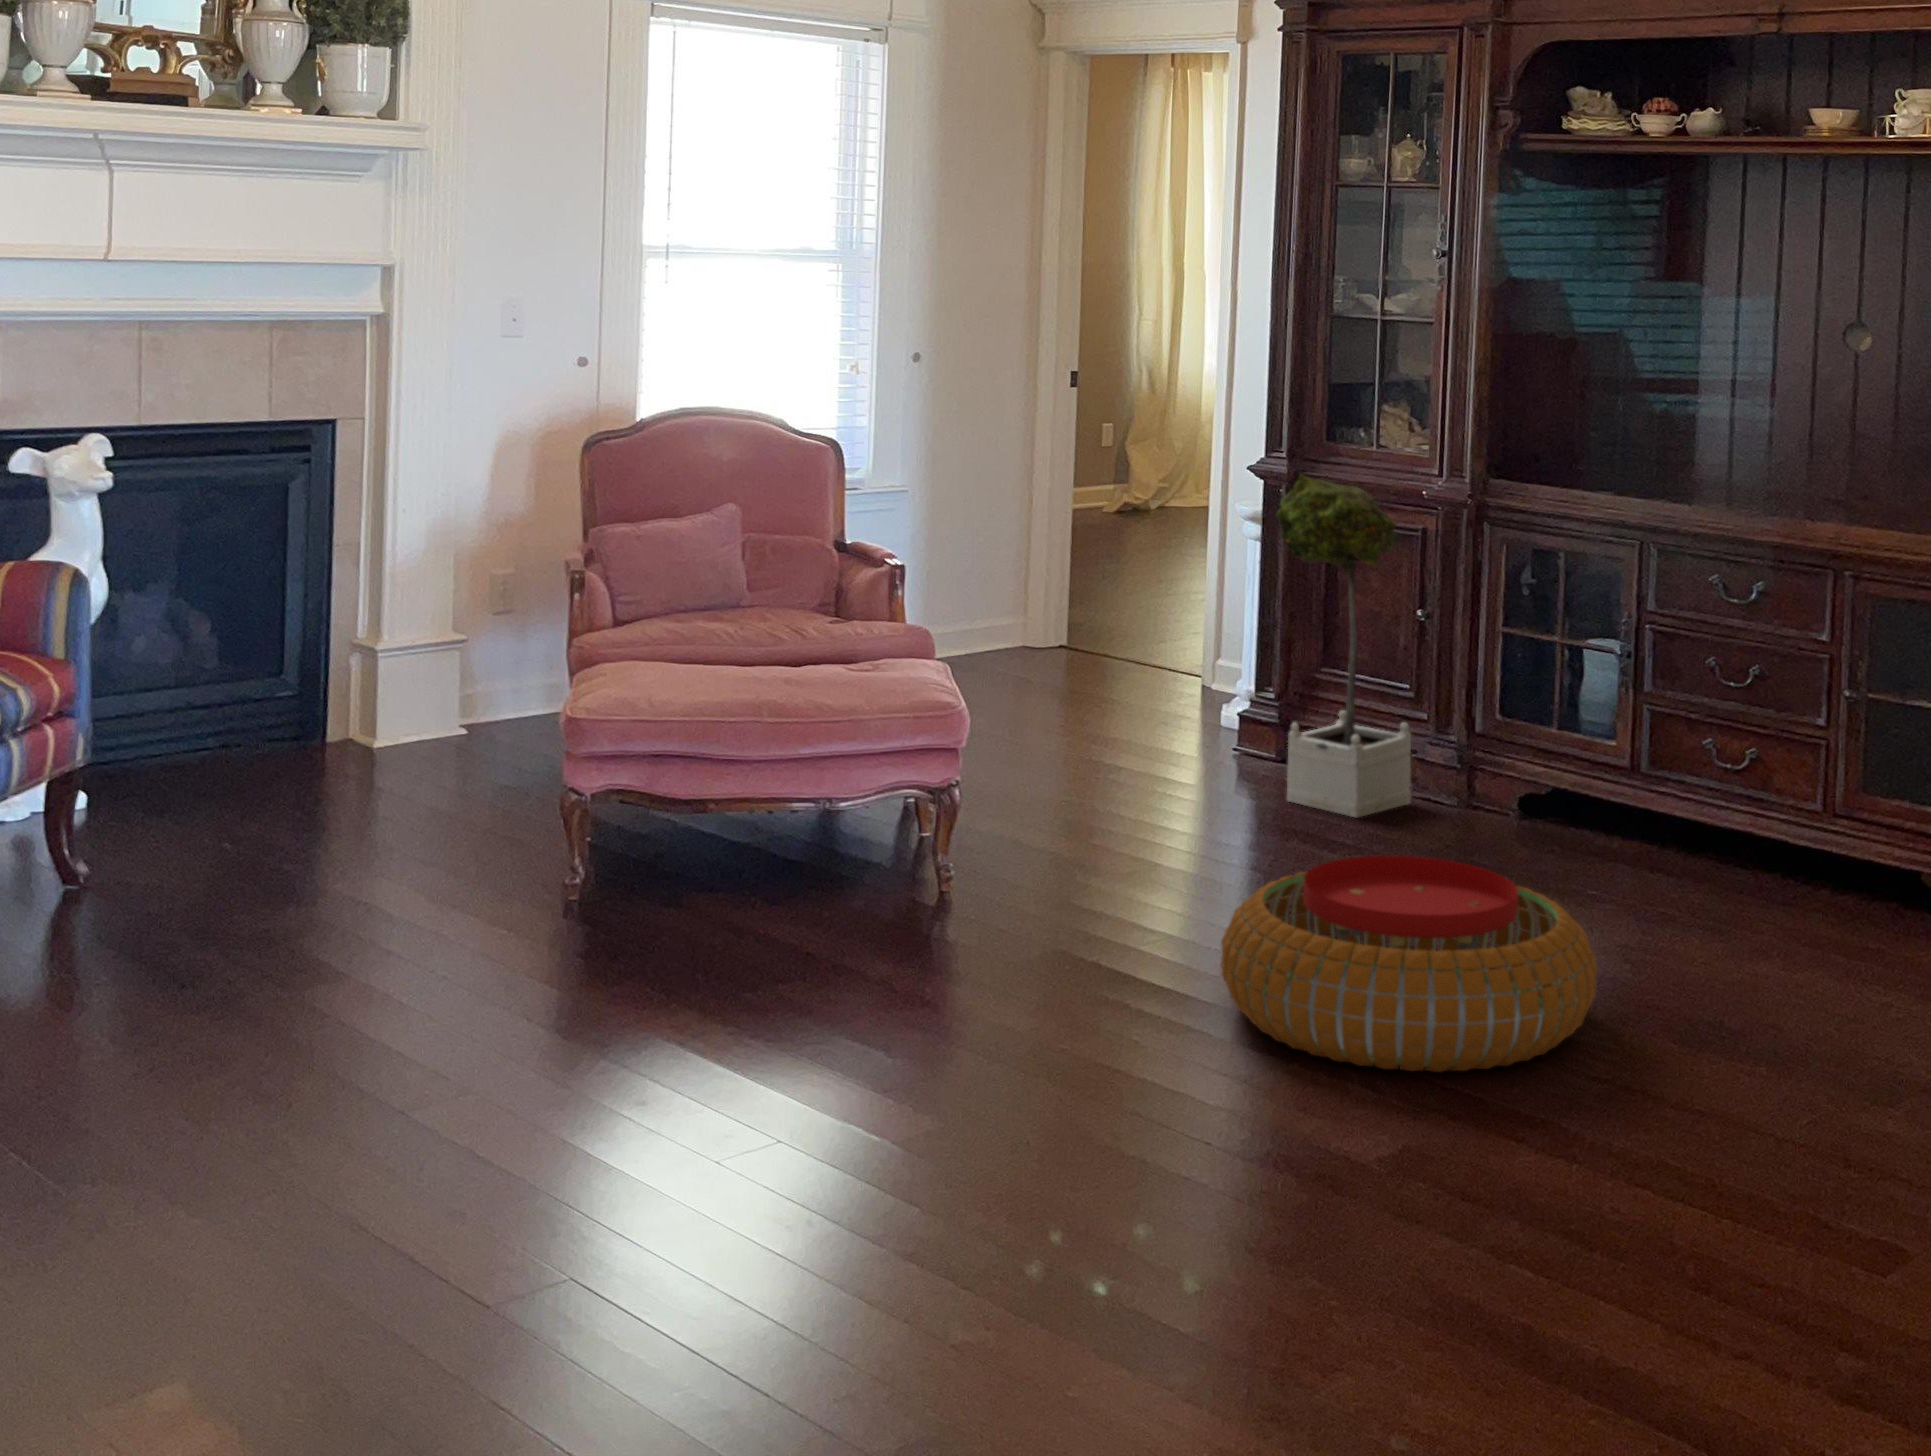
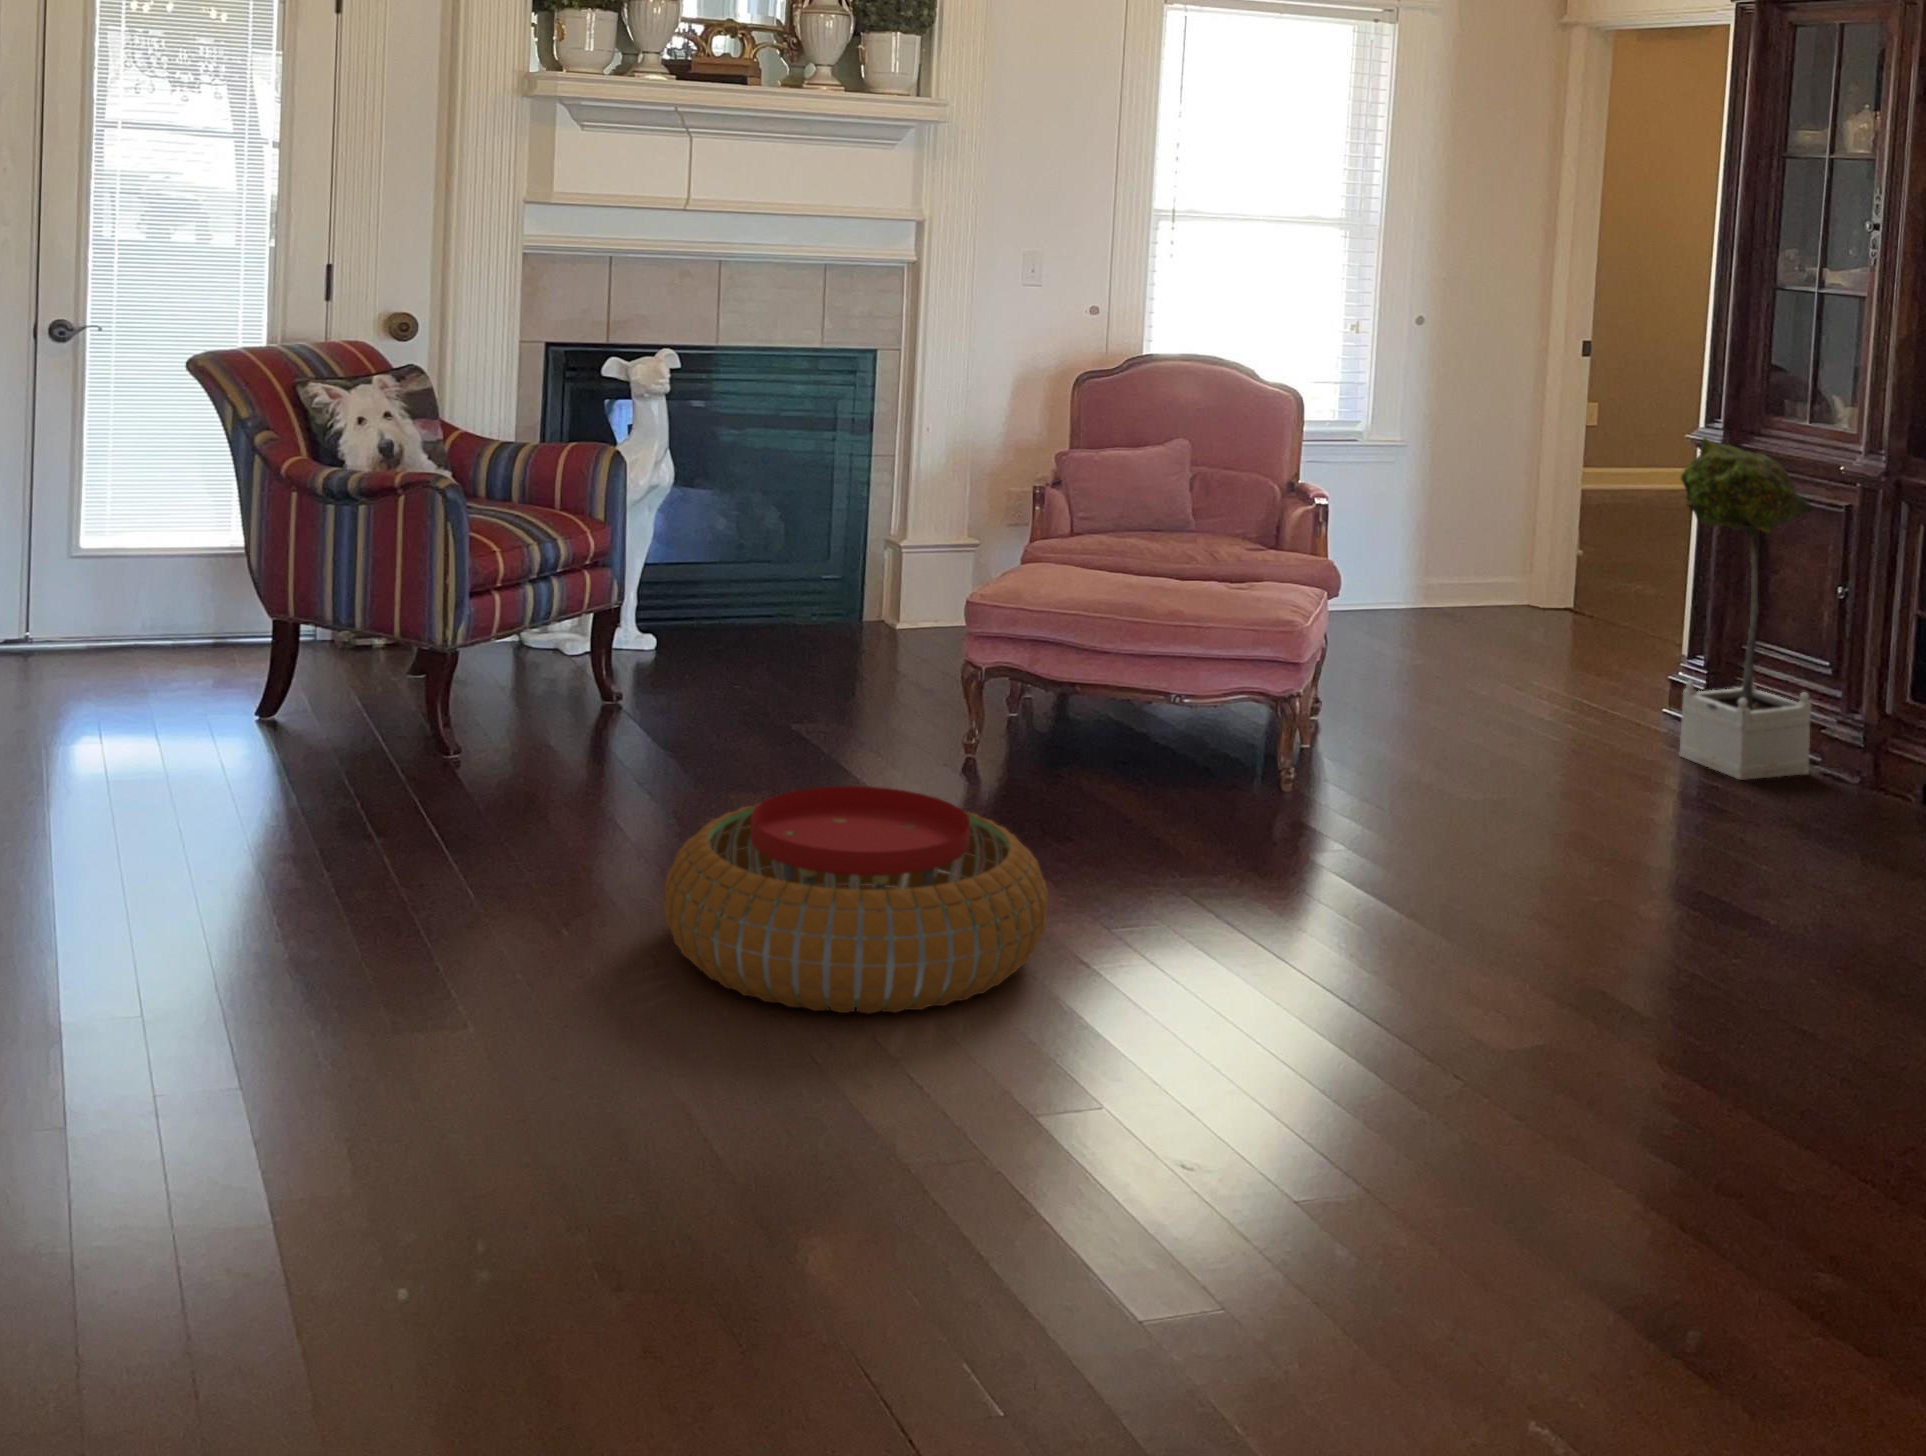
pouf: present [1221,856,1597,1072] -> present [664,786,1049,1013]

